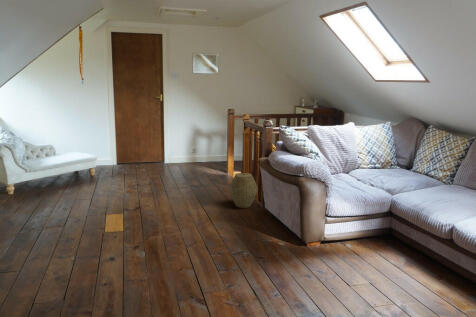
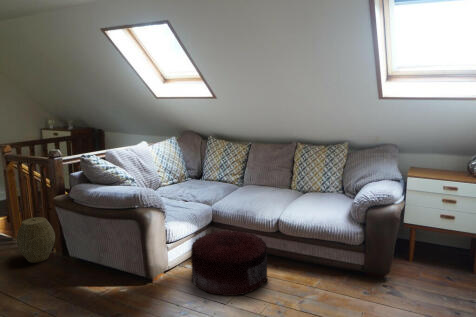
pouf: none [338,218,424,286] -> present [191,231,268,296]

